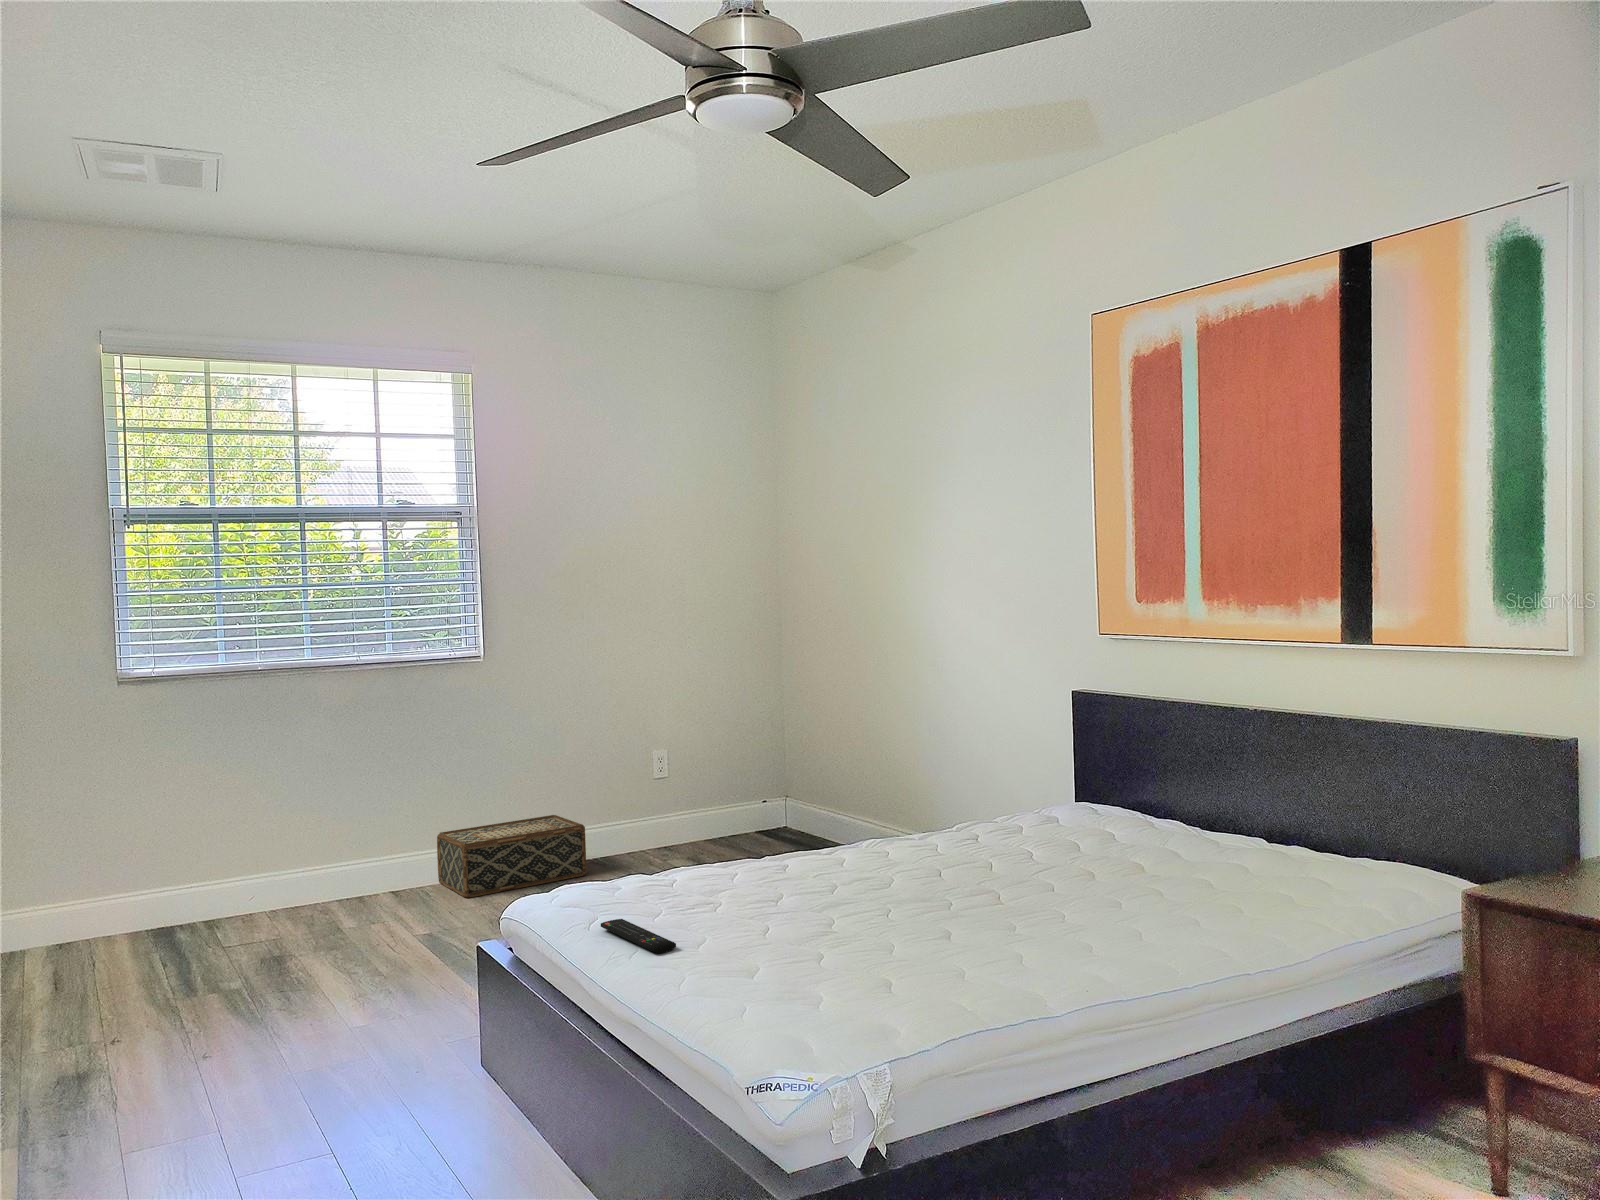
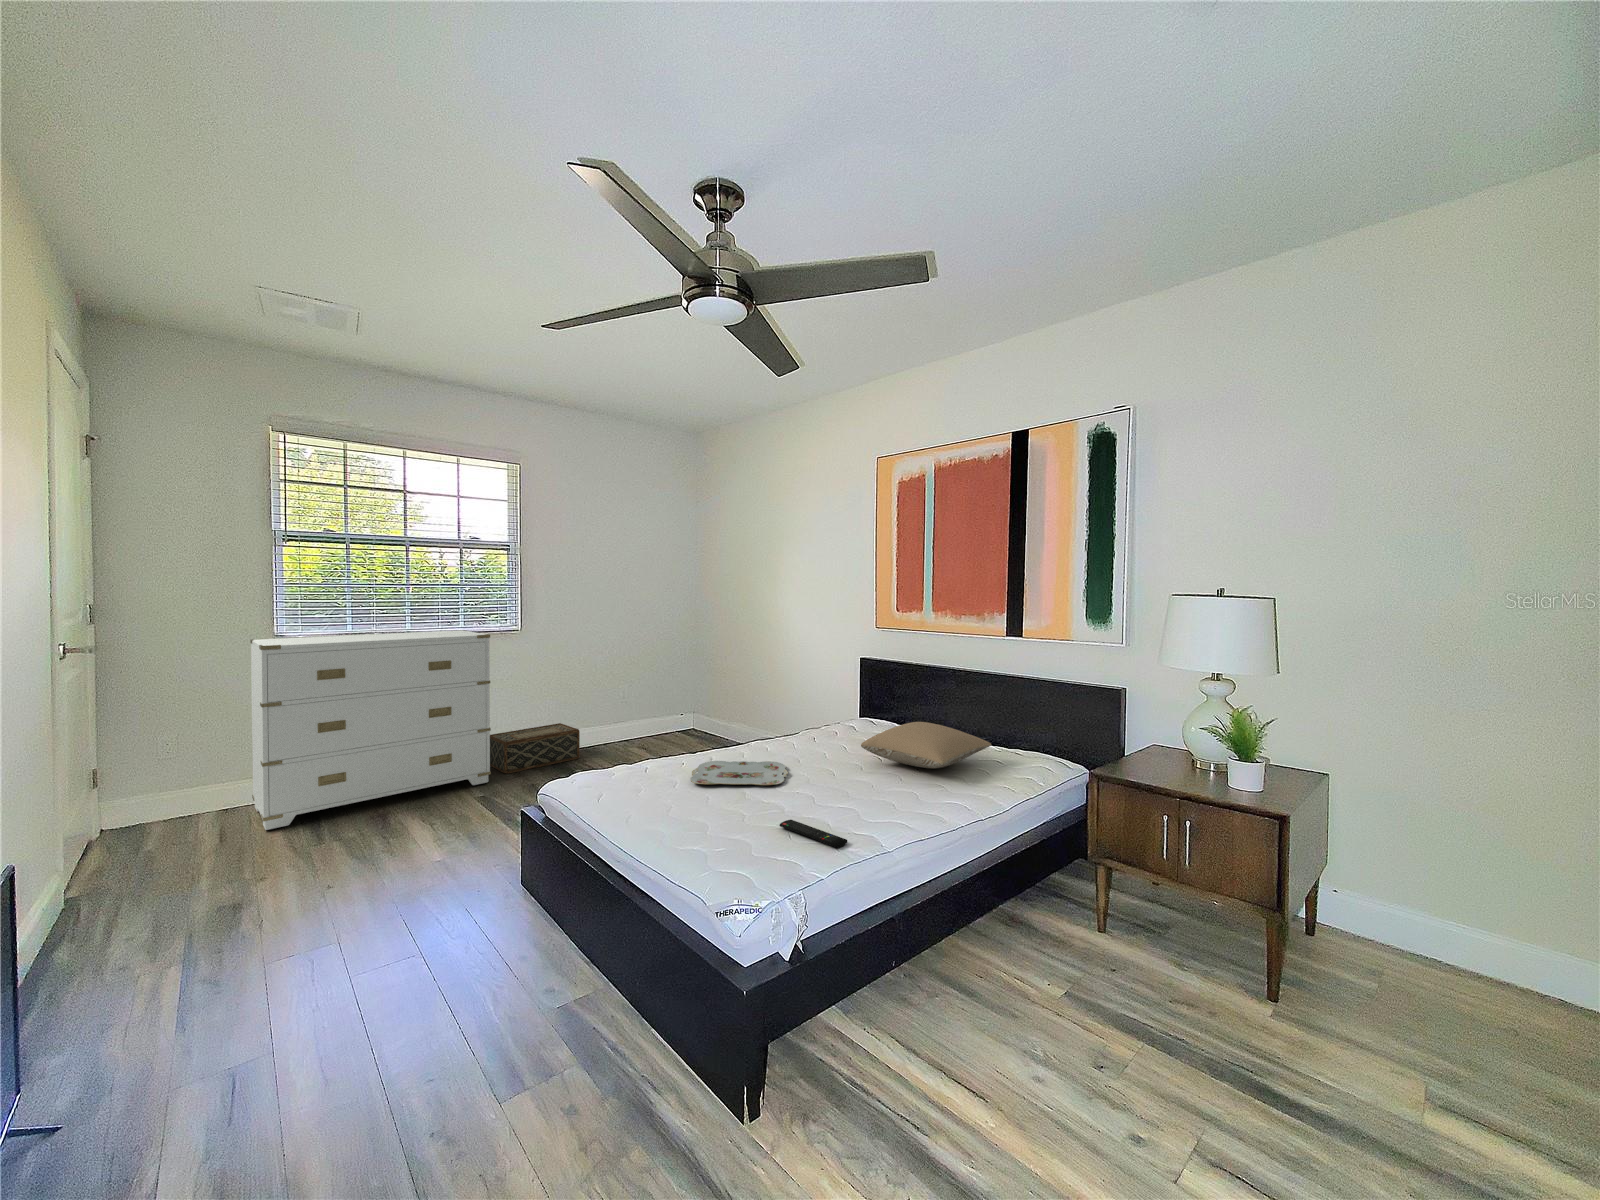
dresser: none [84,657,442,972] -> present [250,630,491,830]
pillow: none [1048,806,1299,887] -> present [861,722,991,768]
serving tray: none [744,871,914,910] -> present [691,761,788,785]
remote control: present [601,919,676,953] -> present [780,820,847,848]

